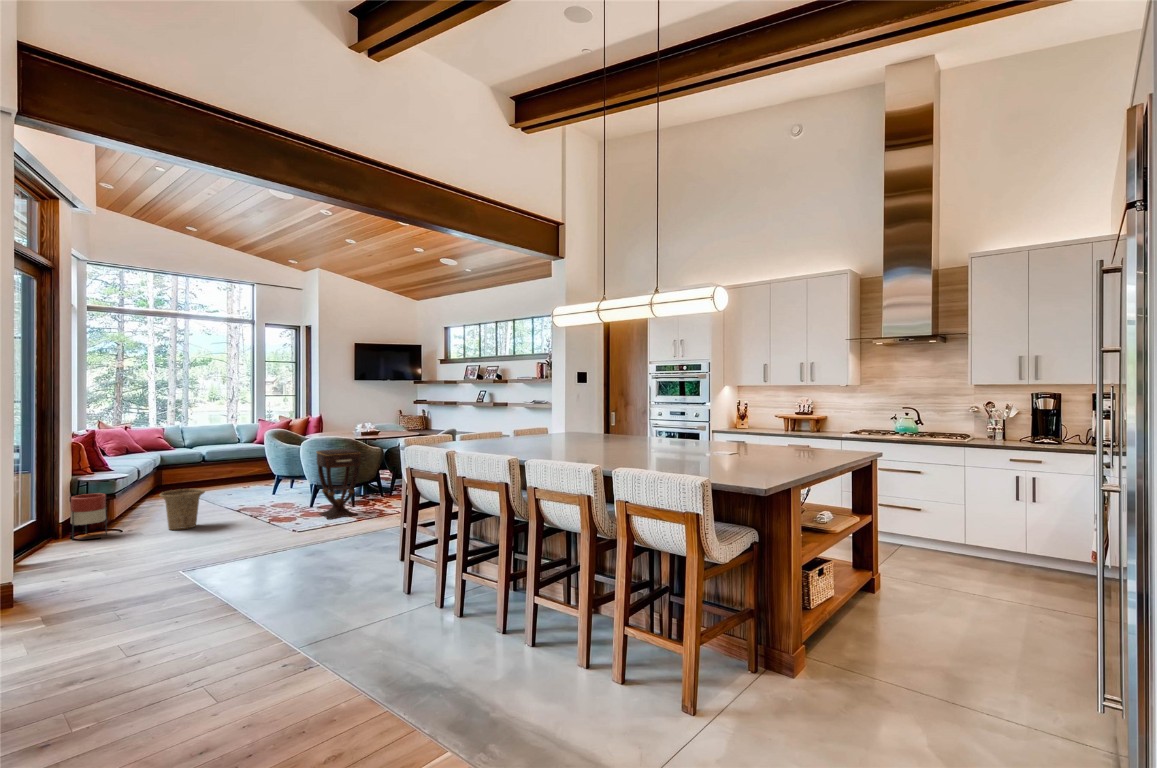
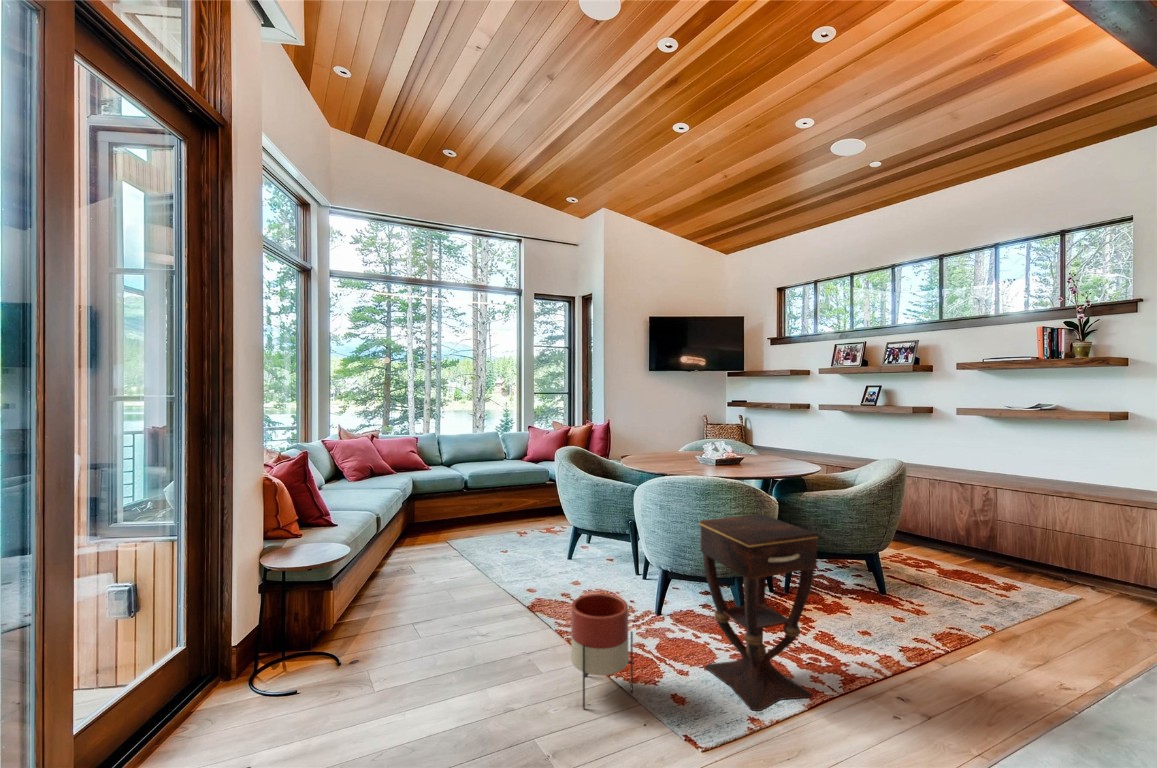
basket: present [160,489,205,530] -> none [390,594,478,707]
planter: present [71,493,107,540] -> present [571,594,633,709]

